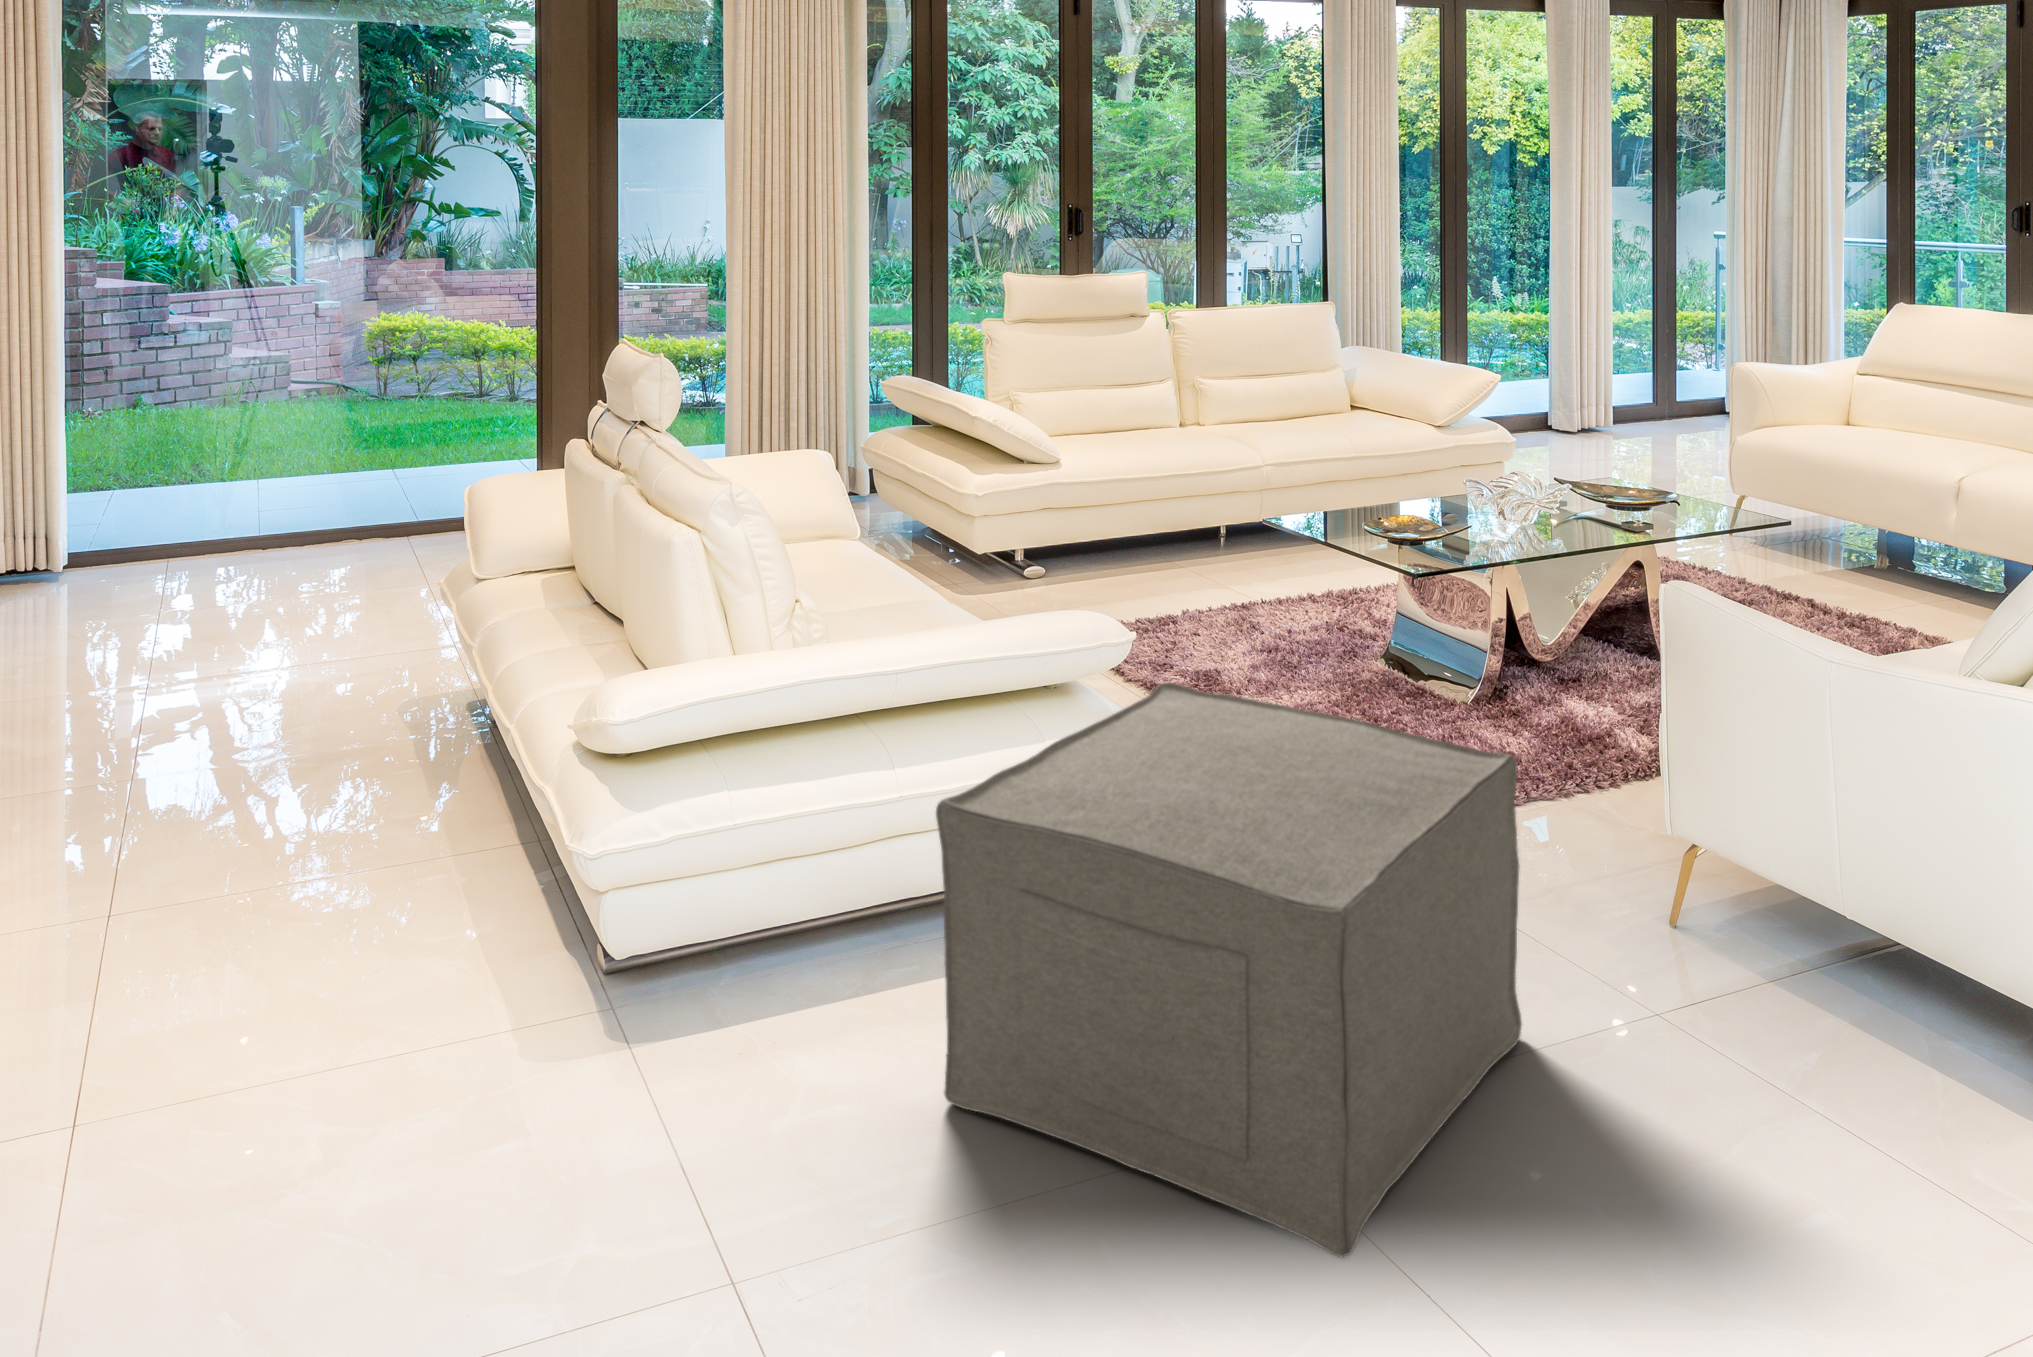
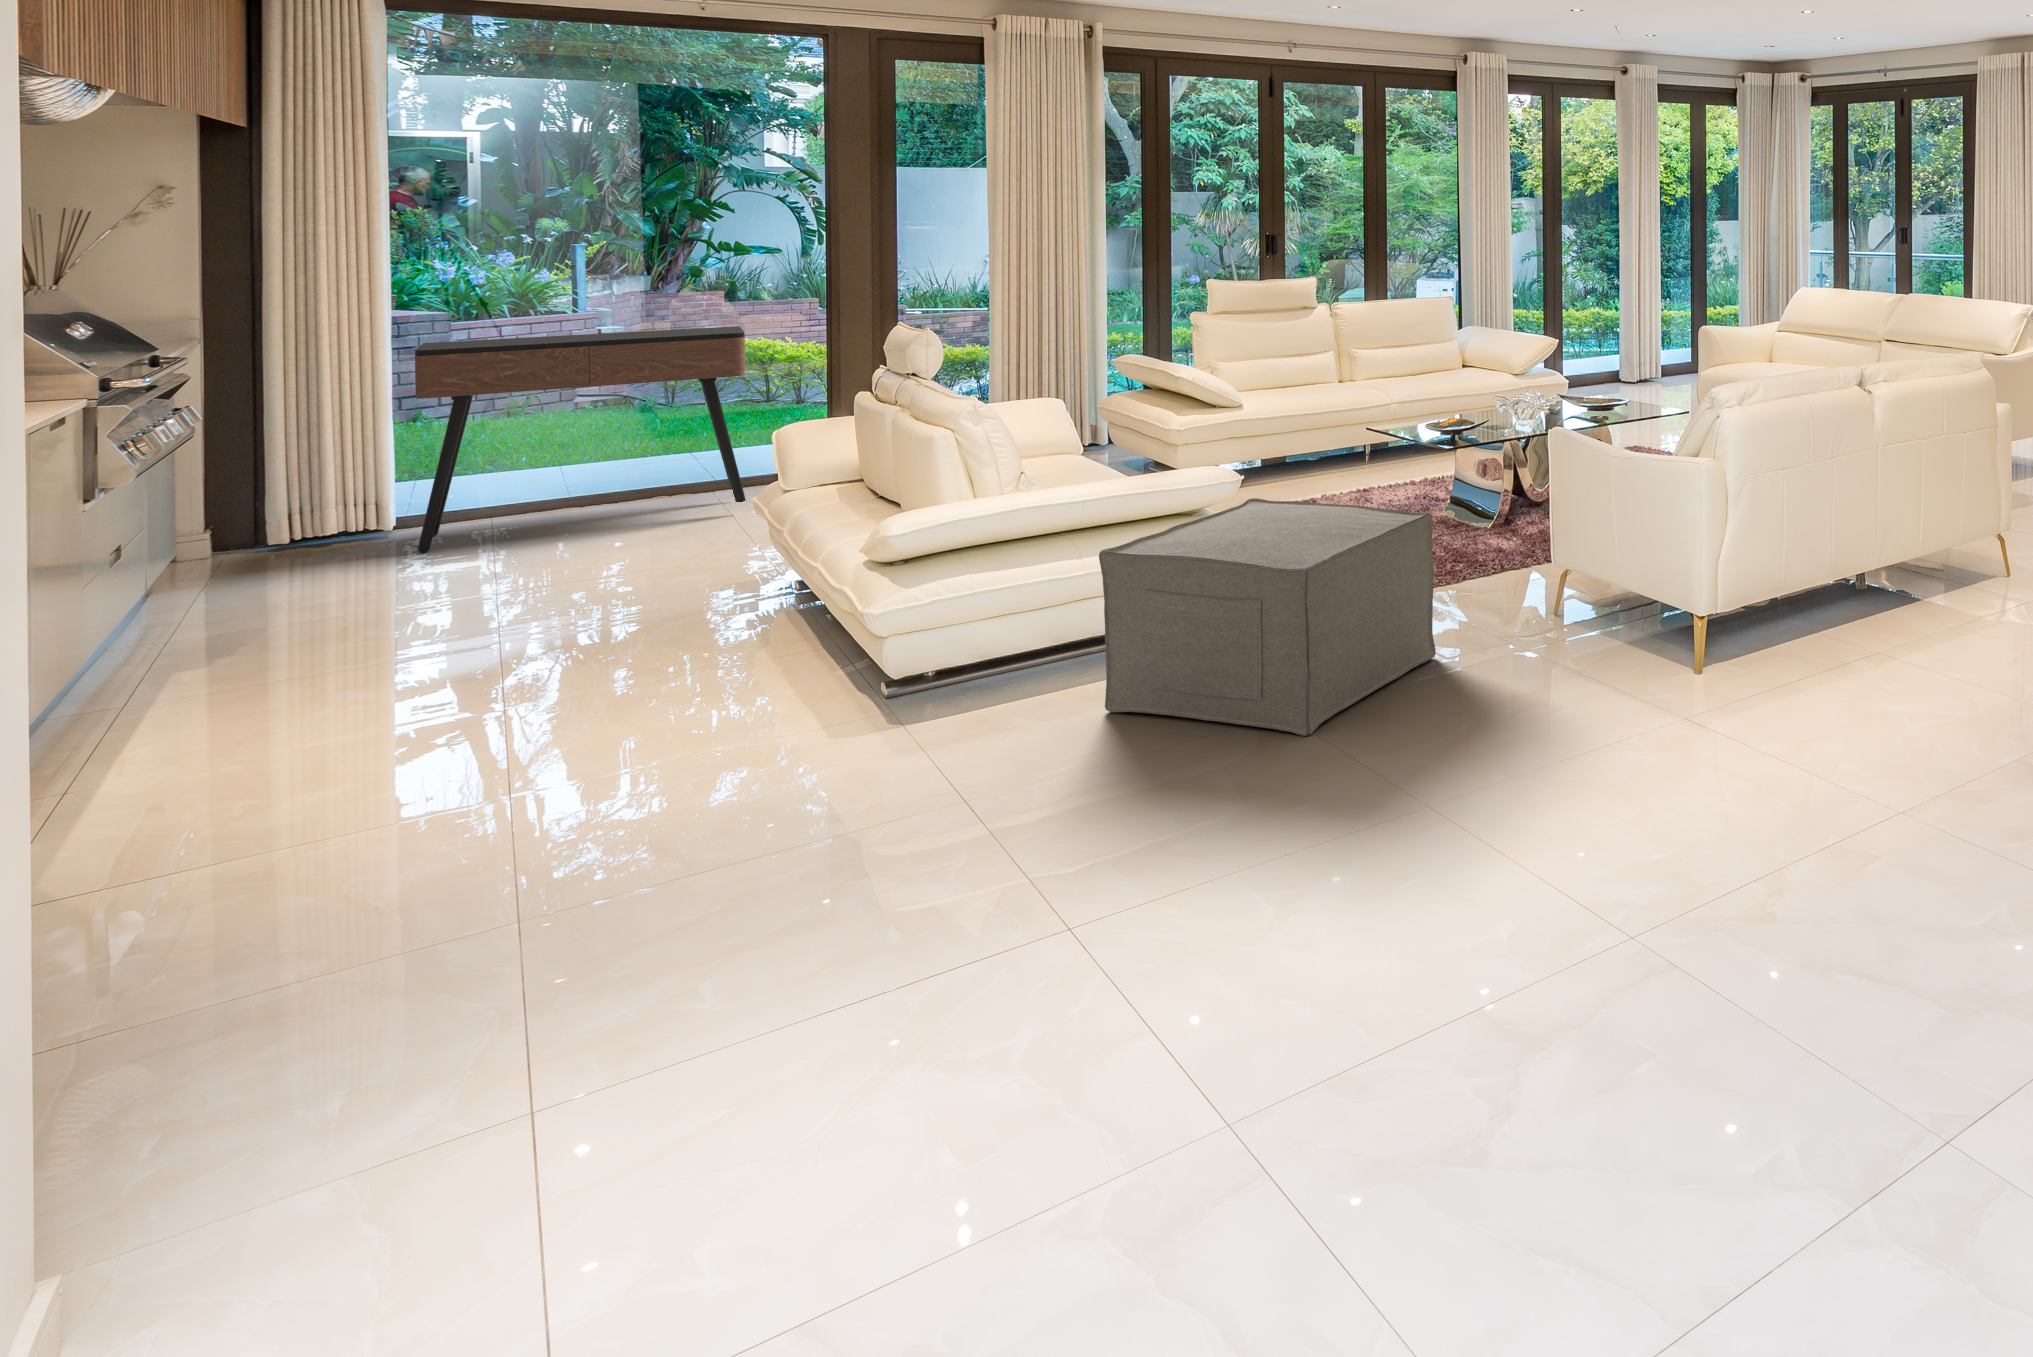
console table: none [84,324,452,609] -> present [415,326,746,553]

